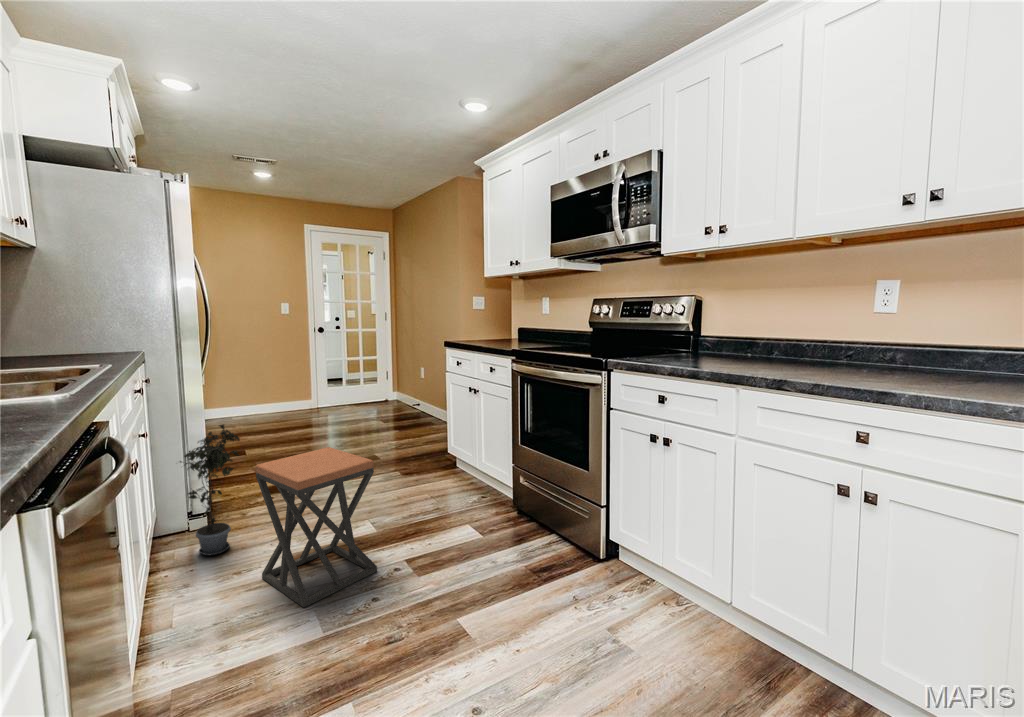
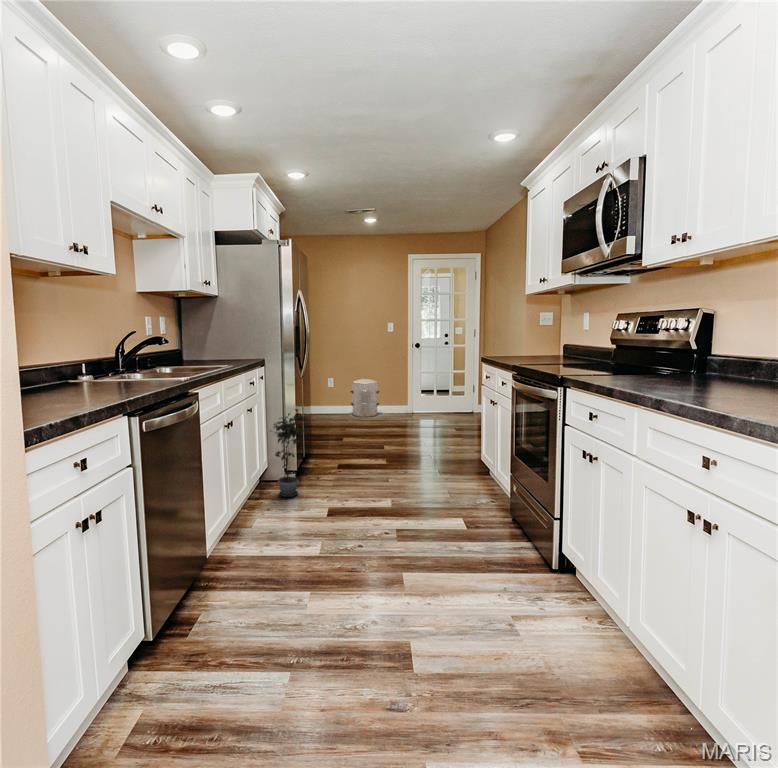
waste bin: none [233,370,276,421] -> present [350,379,380,417]
stool: present [256,447,377,607] -> none [303,433,374,539]

